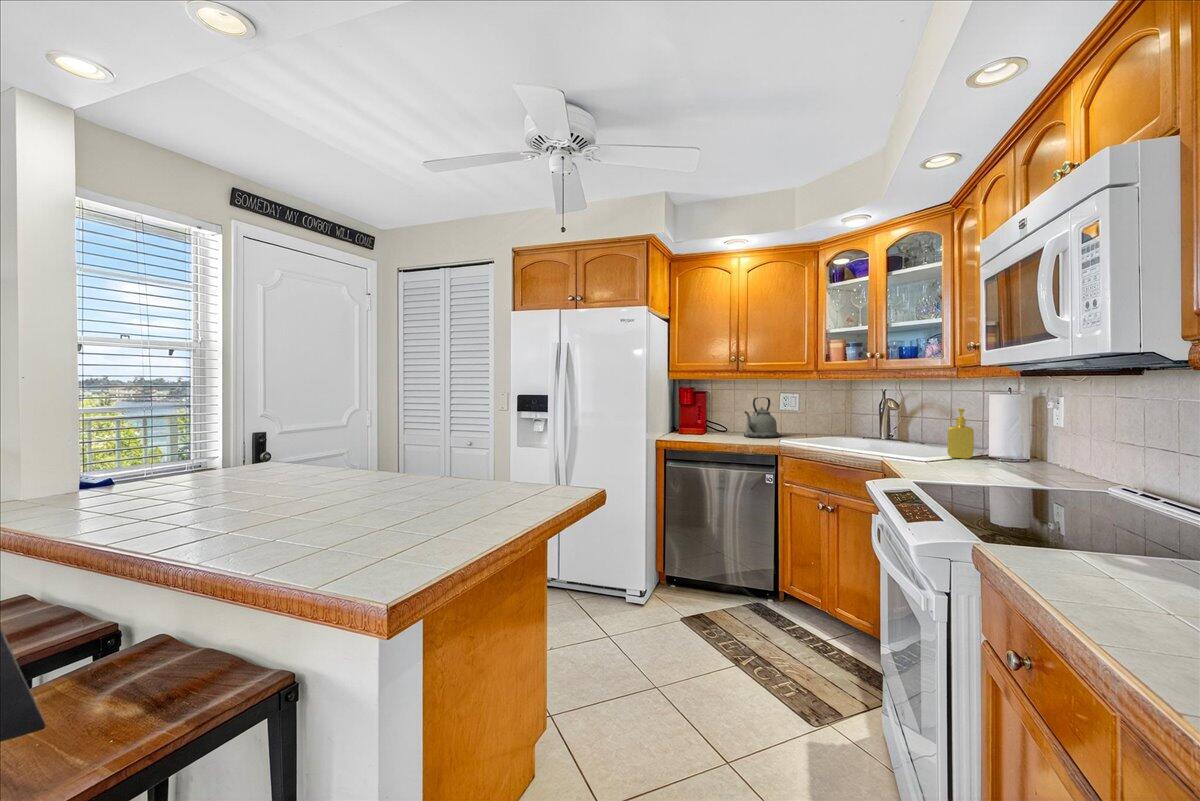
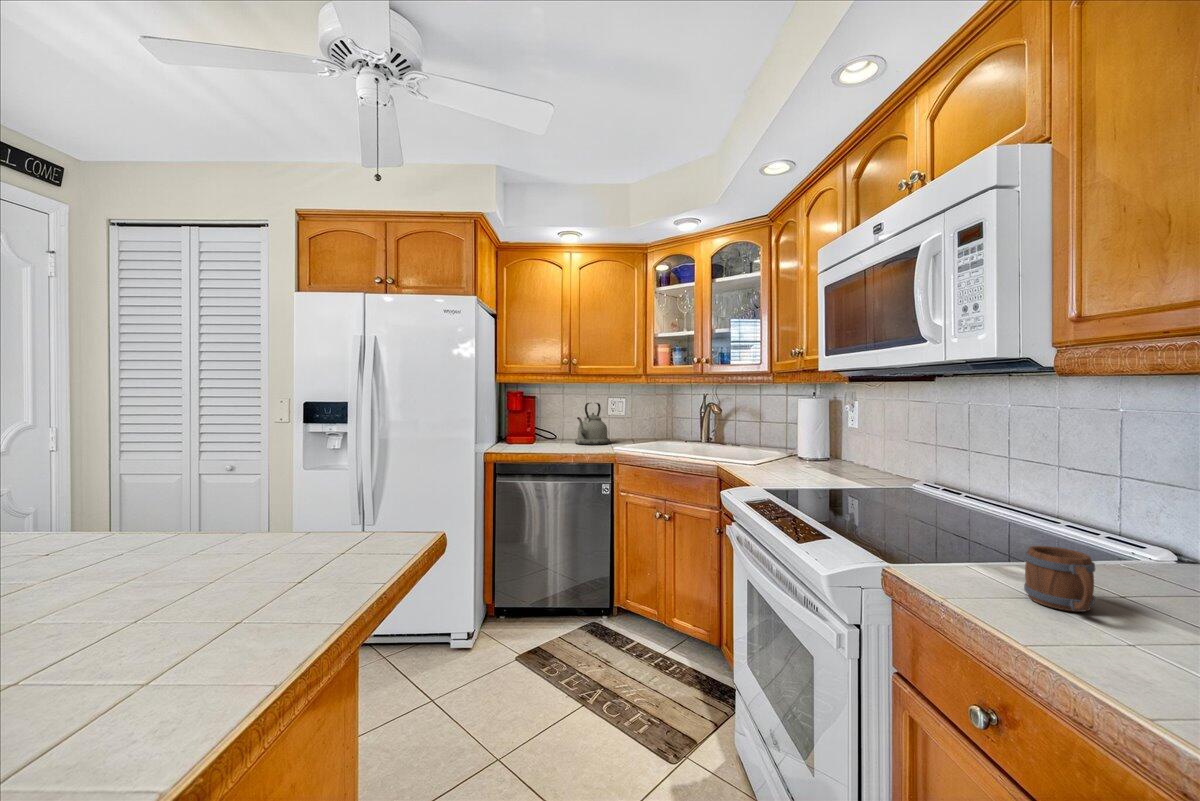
soap dispenser: present [947,409,974,459] -> none [771,413,794,460]
mug: none [1066,536,1130,593] -> present [1024,546,1095,612]

